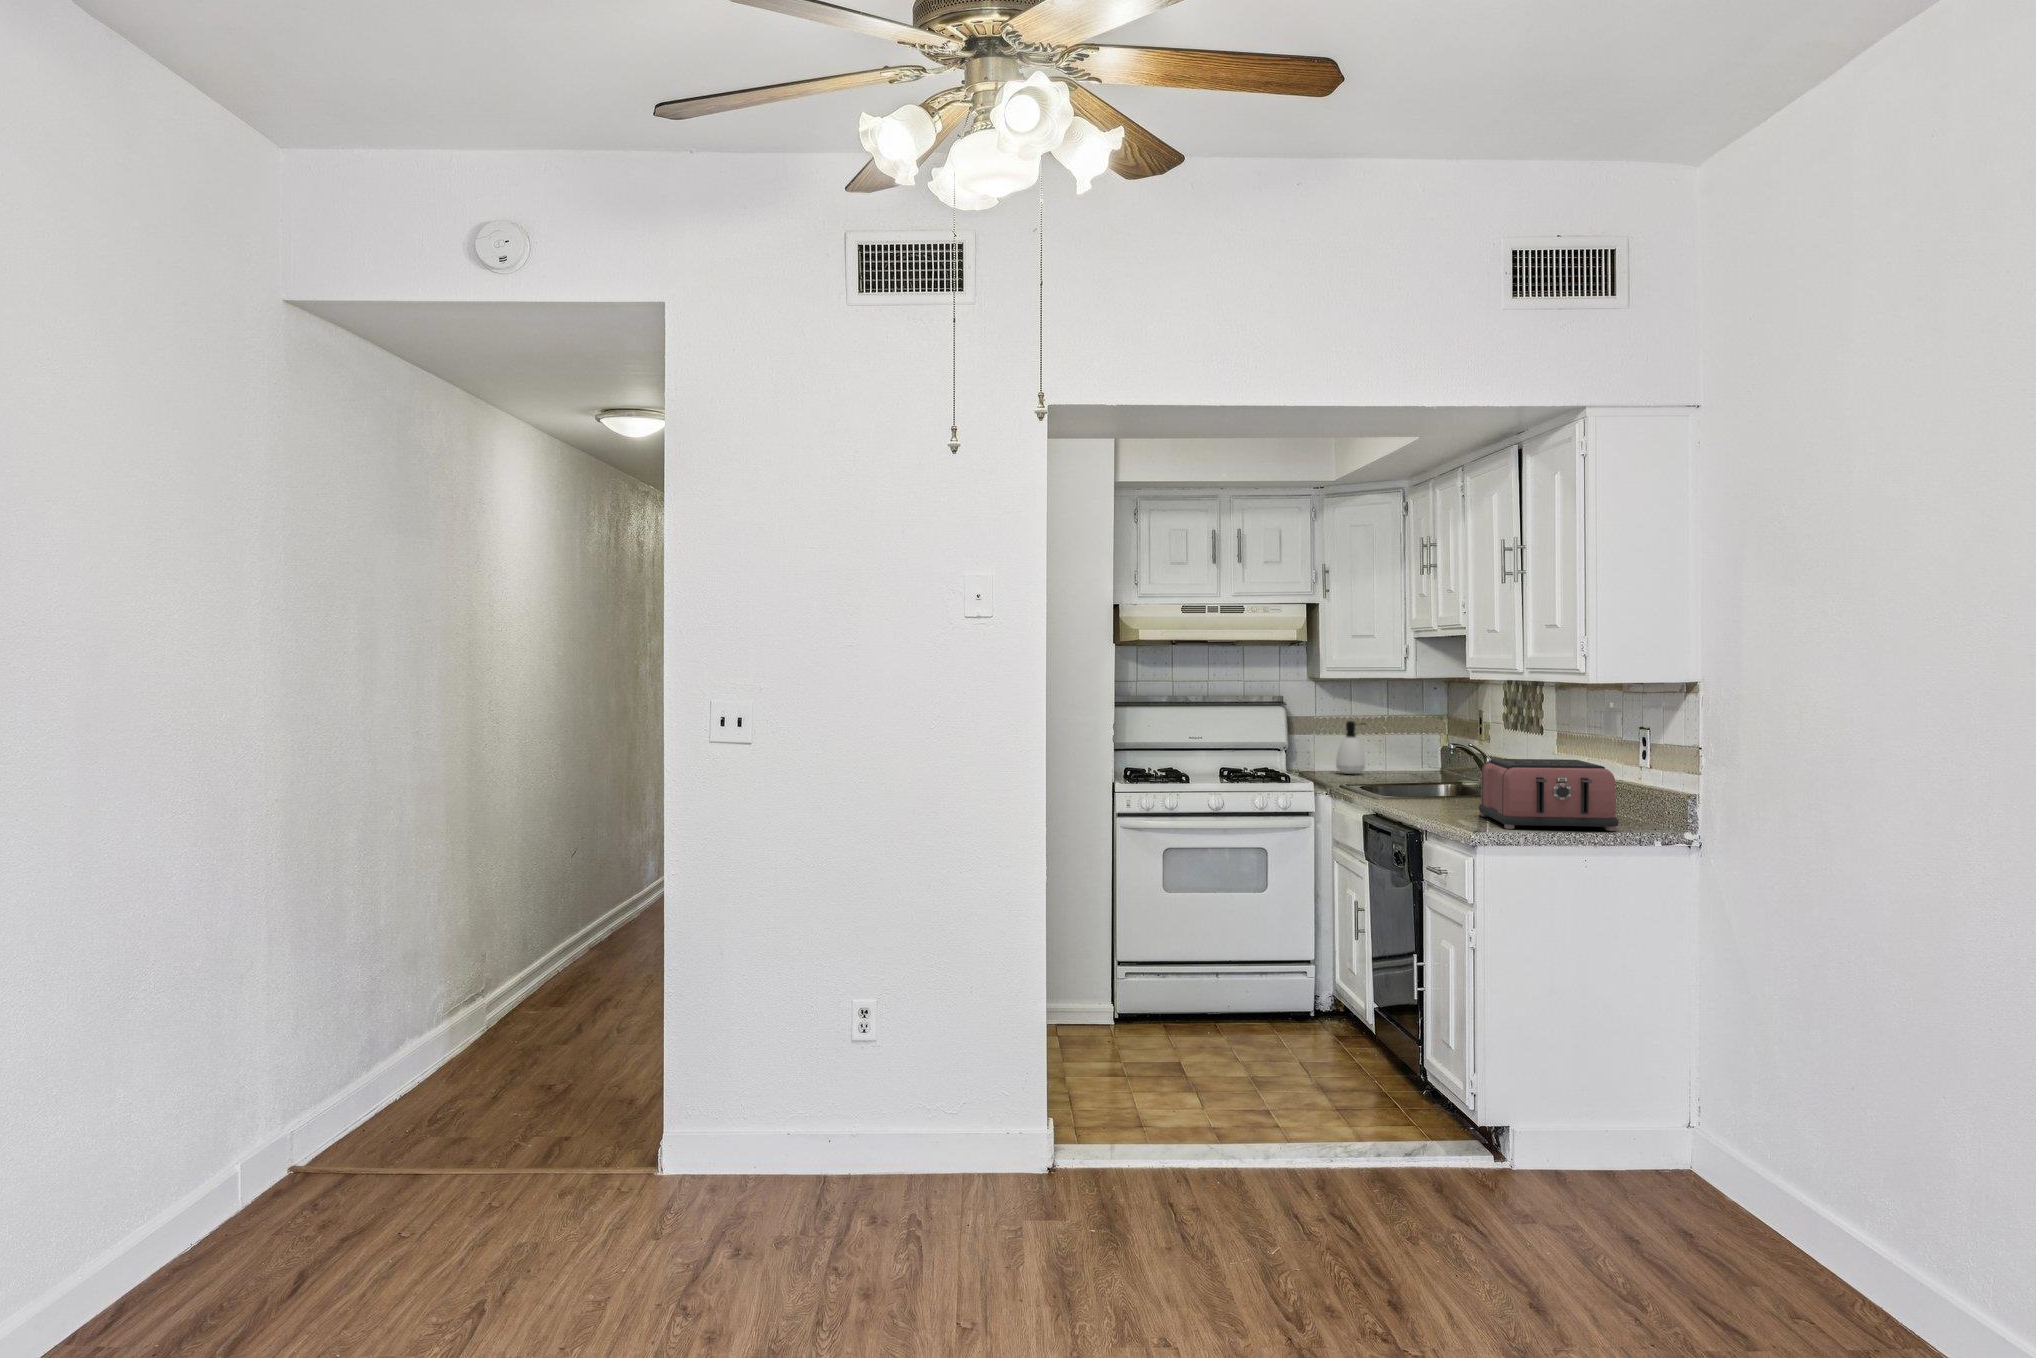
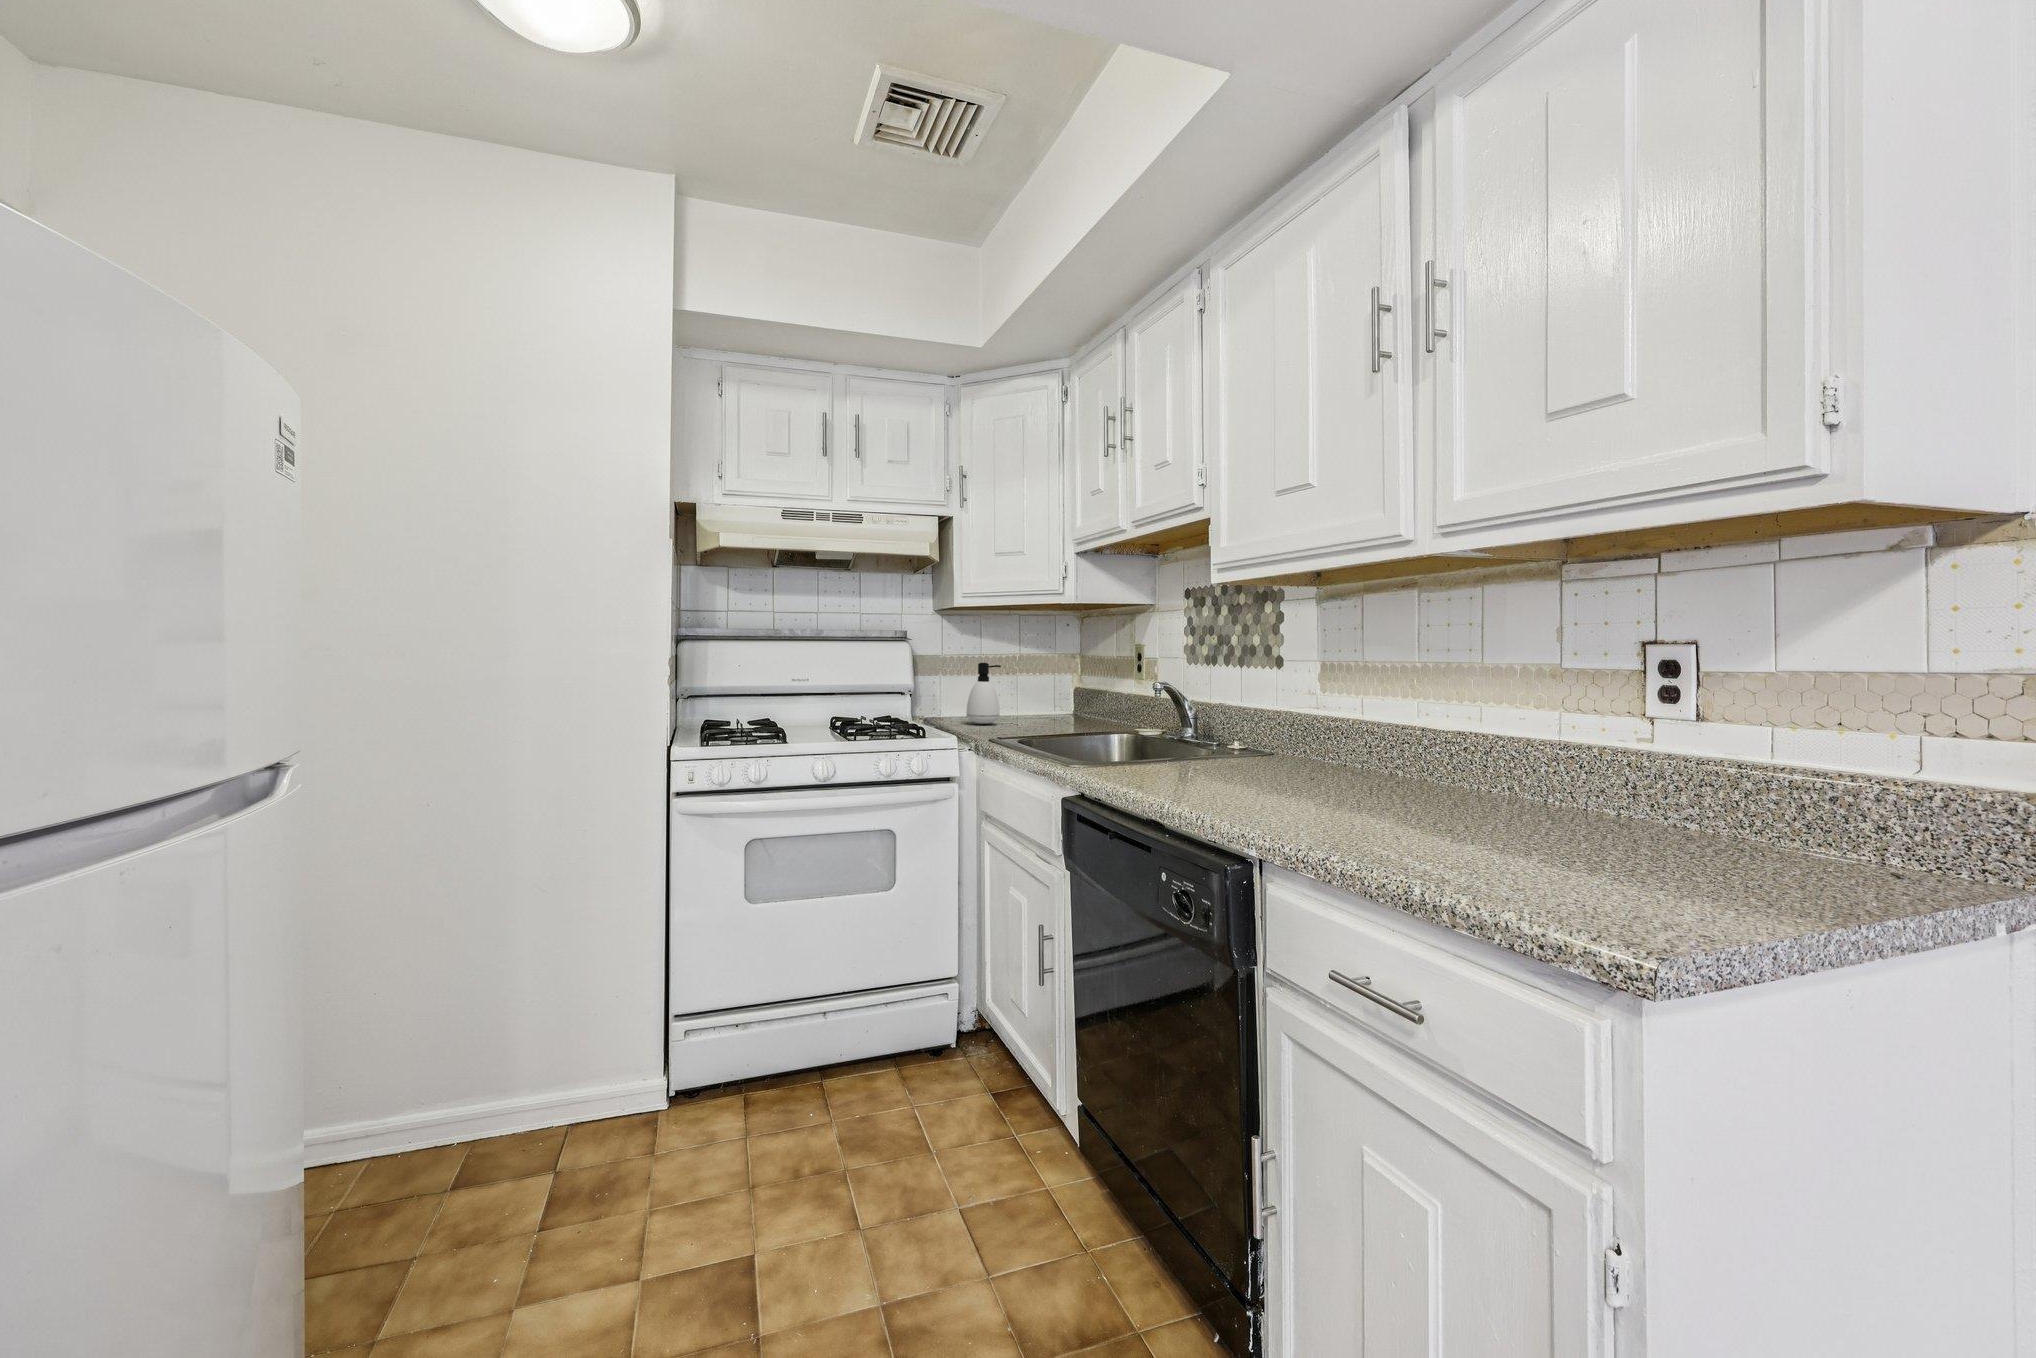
toaster: present [1479,759,1618,831] -> none [1236,699,1491,819]

